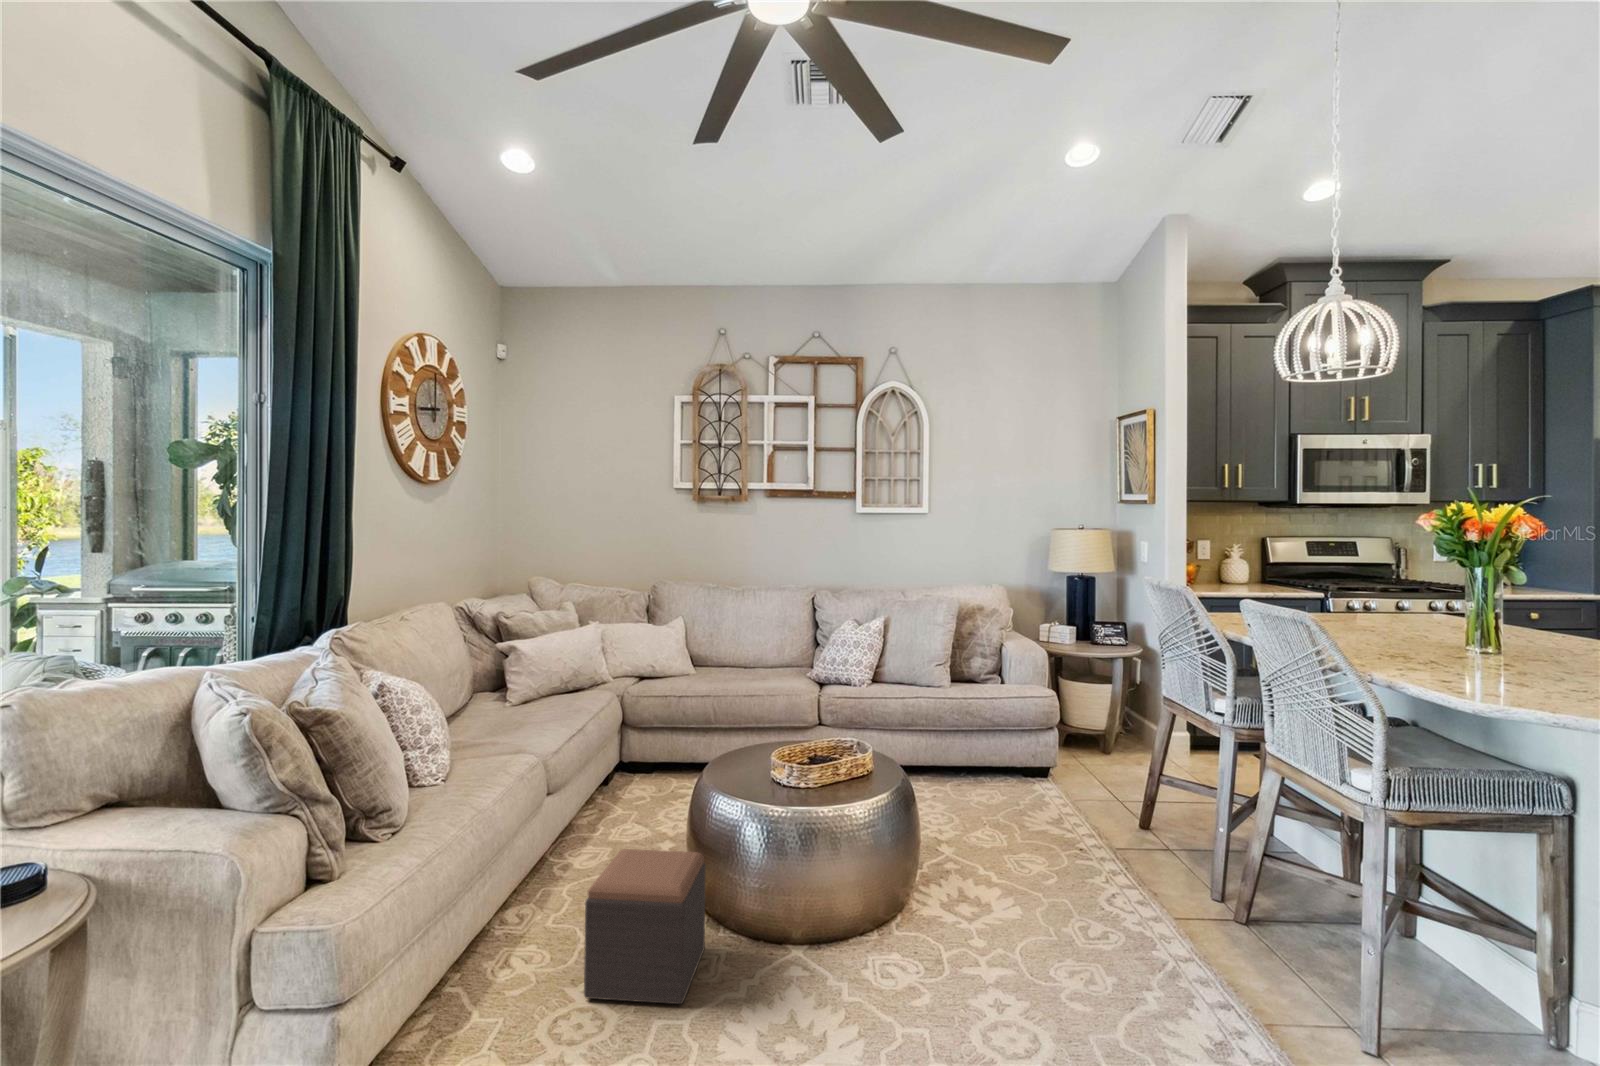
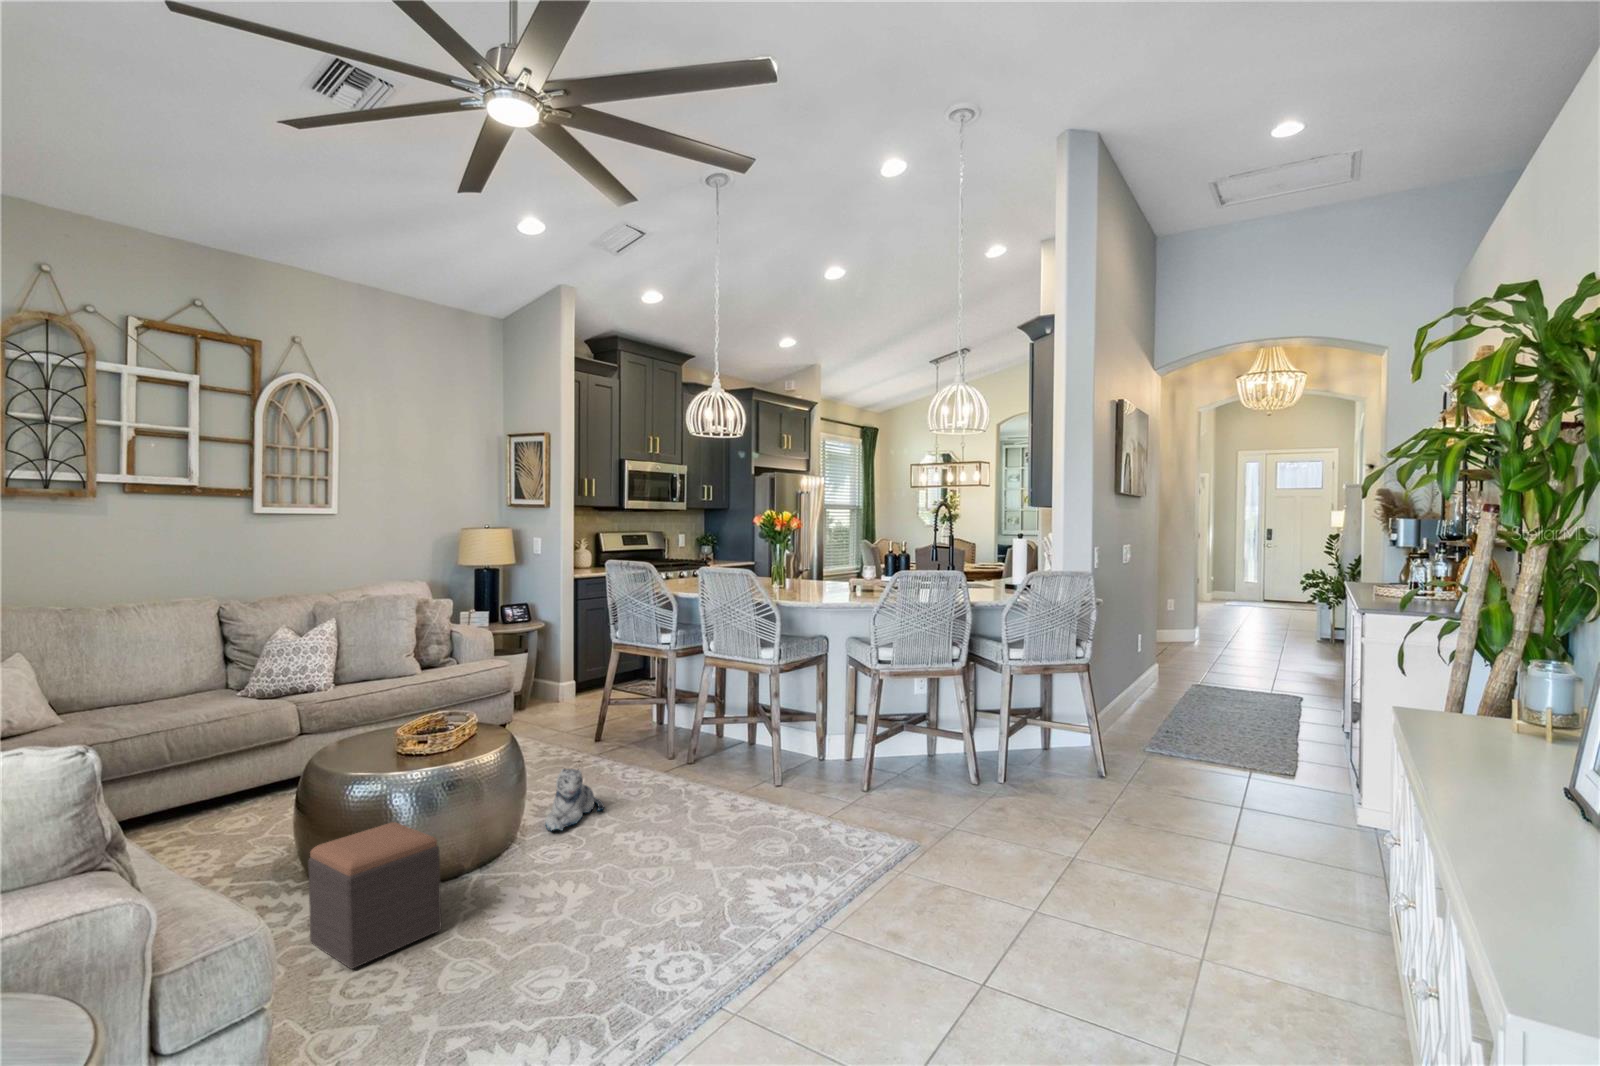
plush toy: none [926,857,1037,943] -> present [545,769,604,831]

